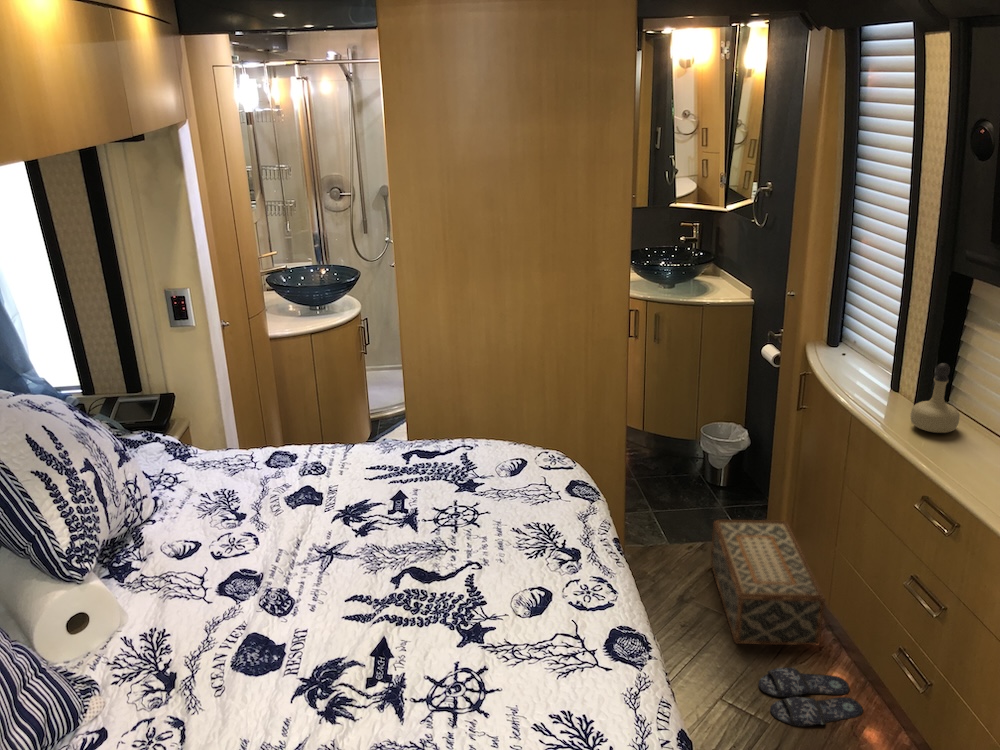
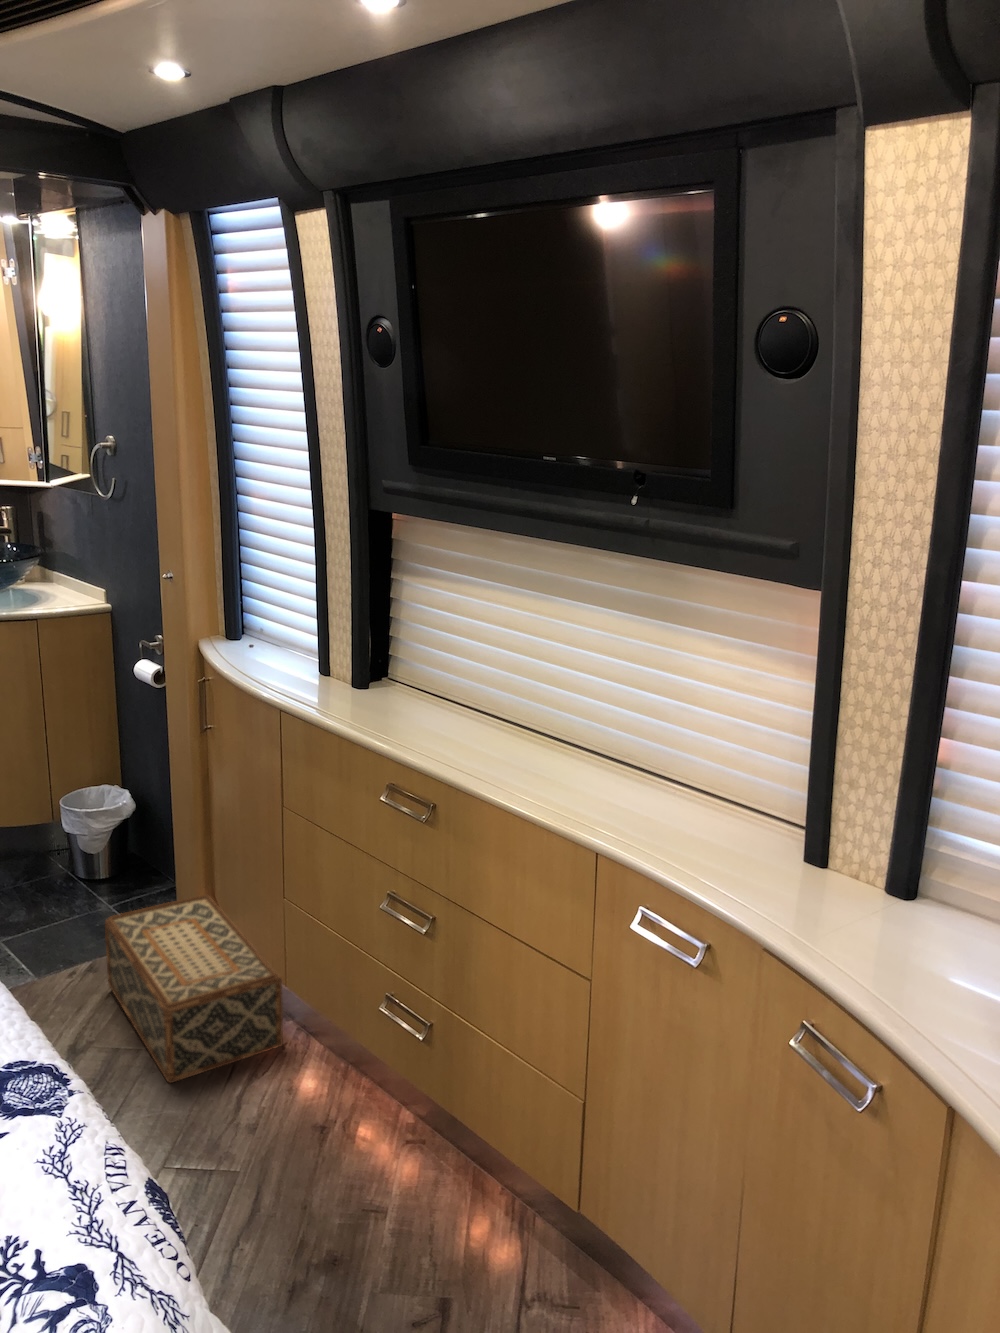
perfume bottle: present [910,363,960,433] -> none [351,625,407,715]
slippers: present [759,668,863,727] -> none [214,1077,357,1163]

